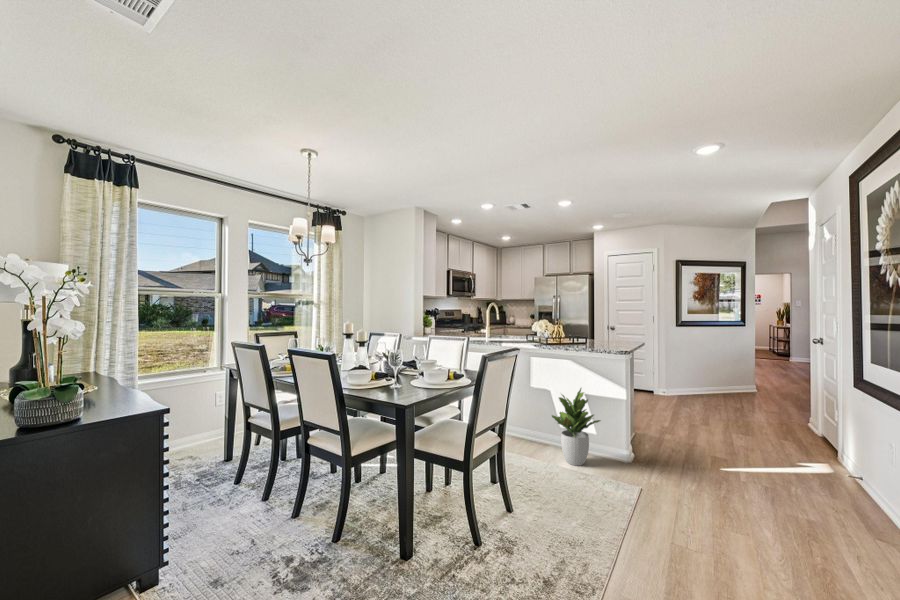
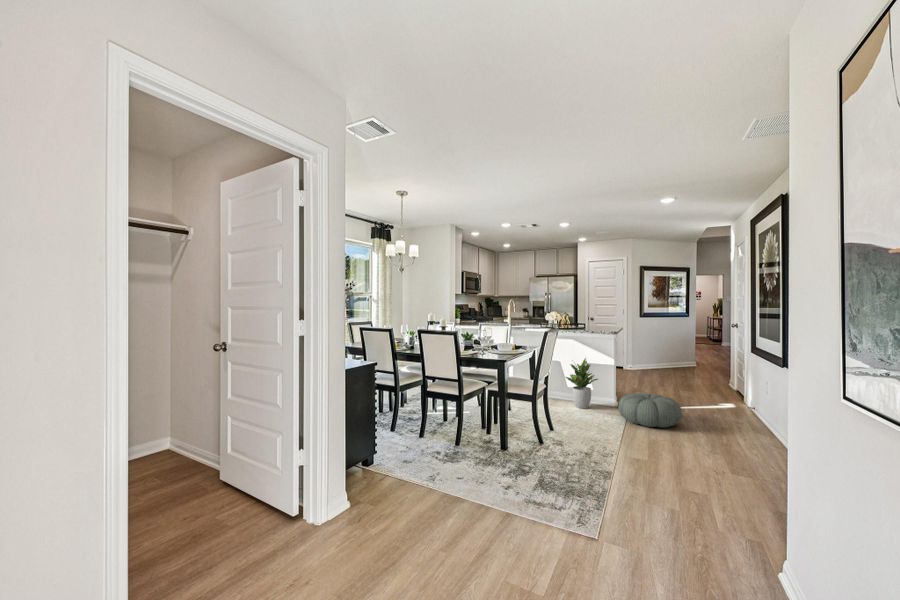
pouf: none [627,448,733,514] -> present [619,393,682,428]

